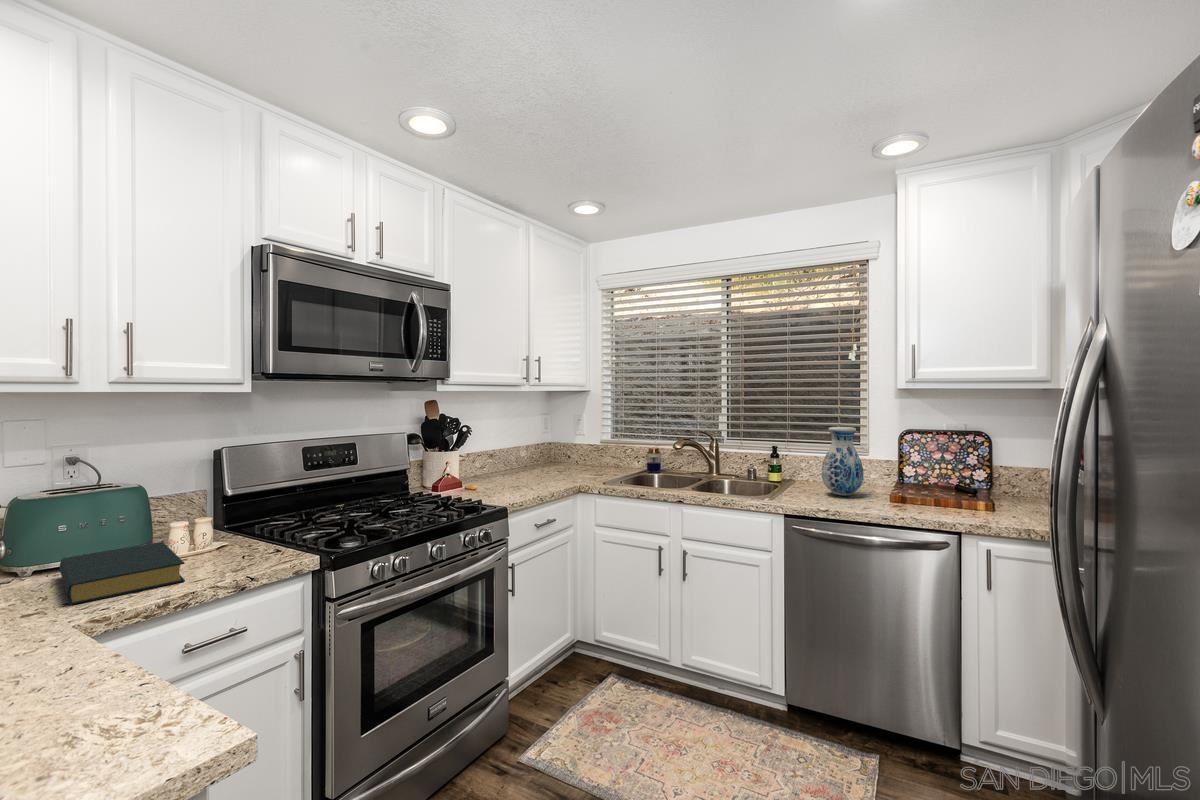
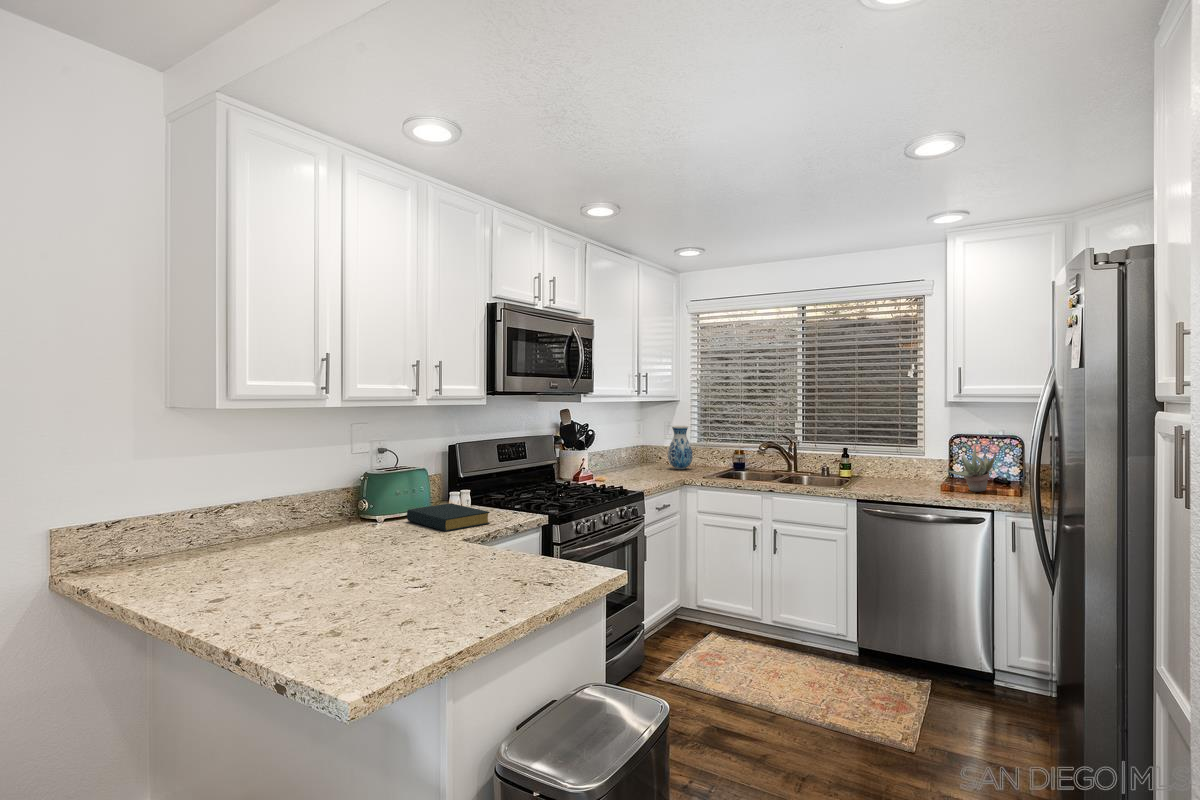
vase: present [822,427,863,496] -> present [668,426,693,469]
succulent plant: none [901,442,960,504] -> present [949,444,995,492]

